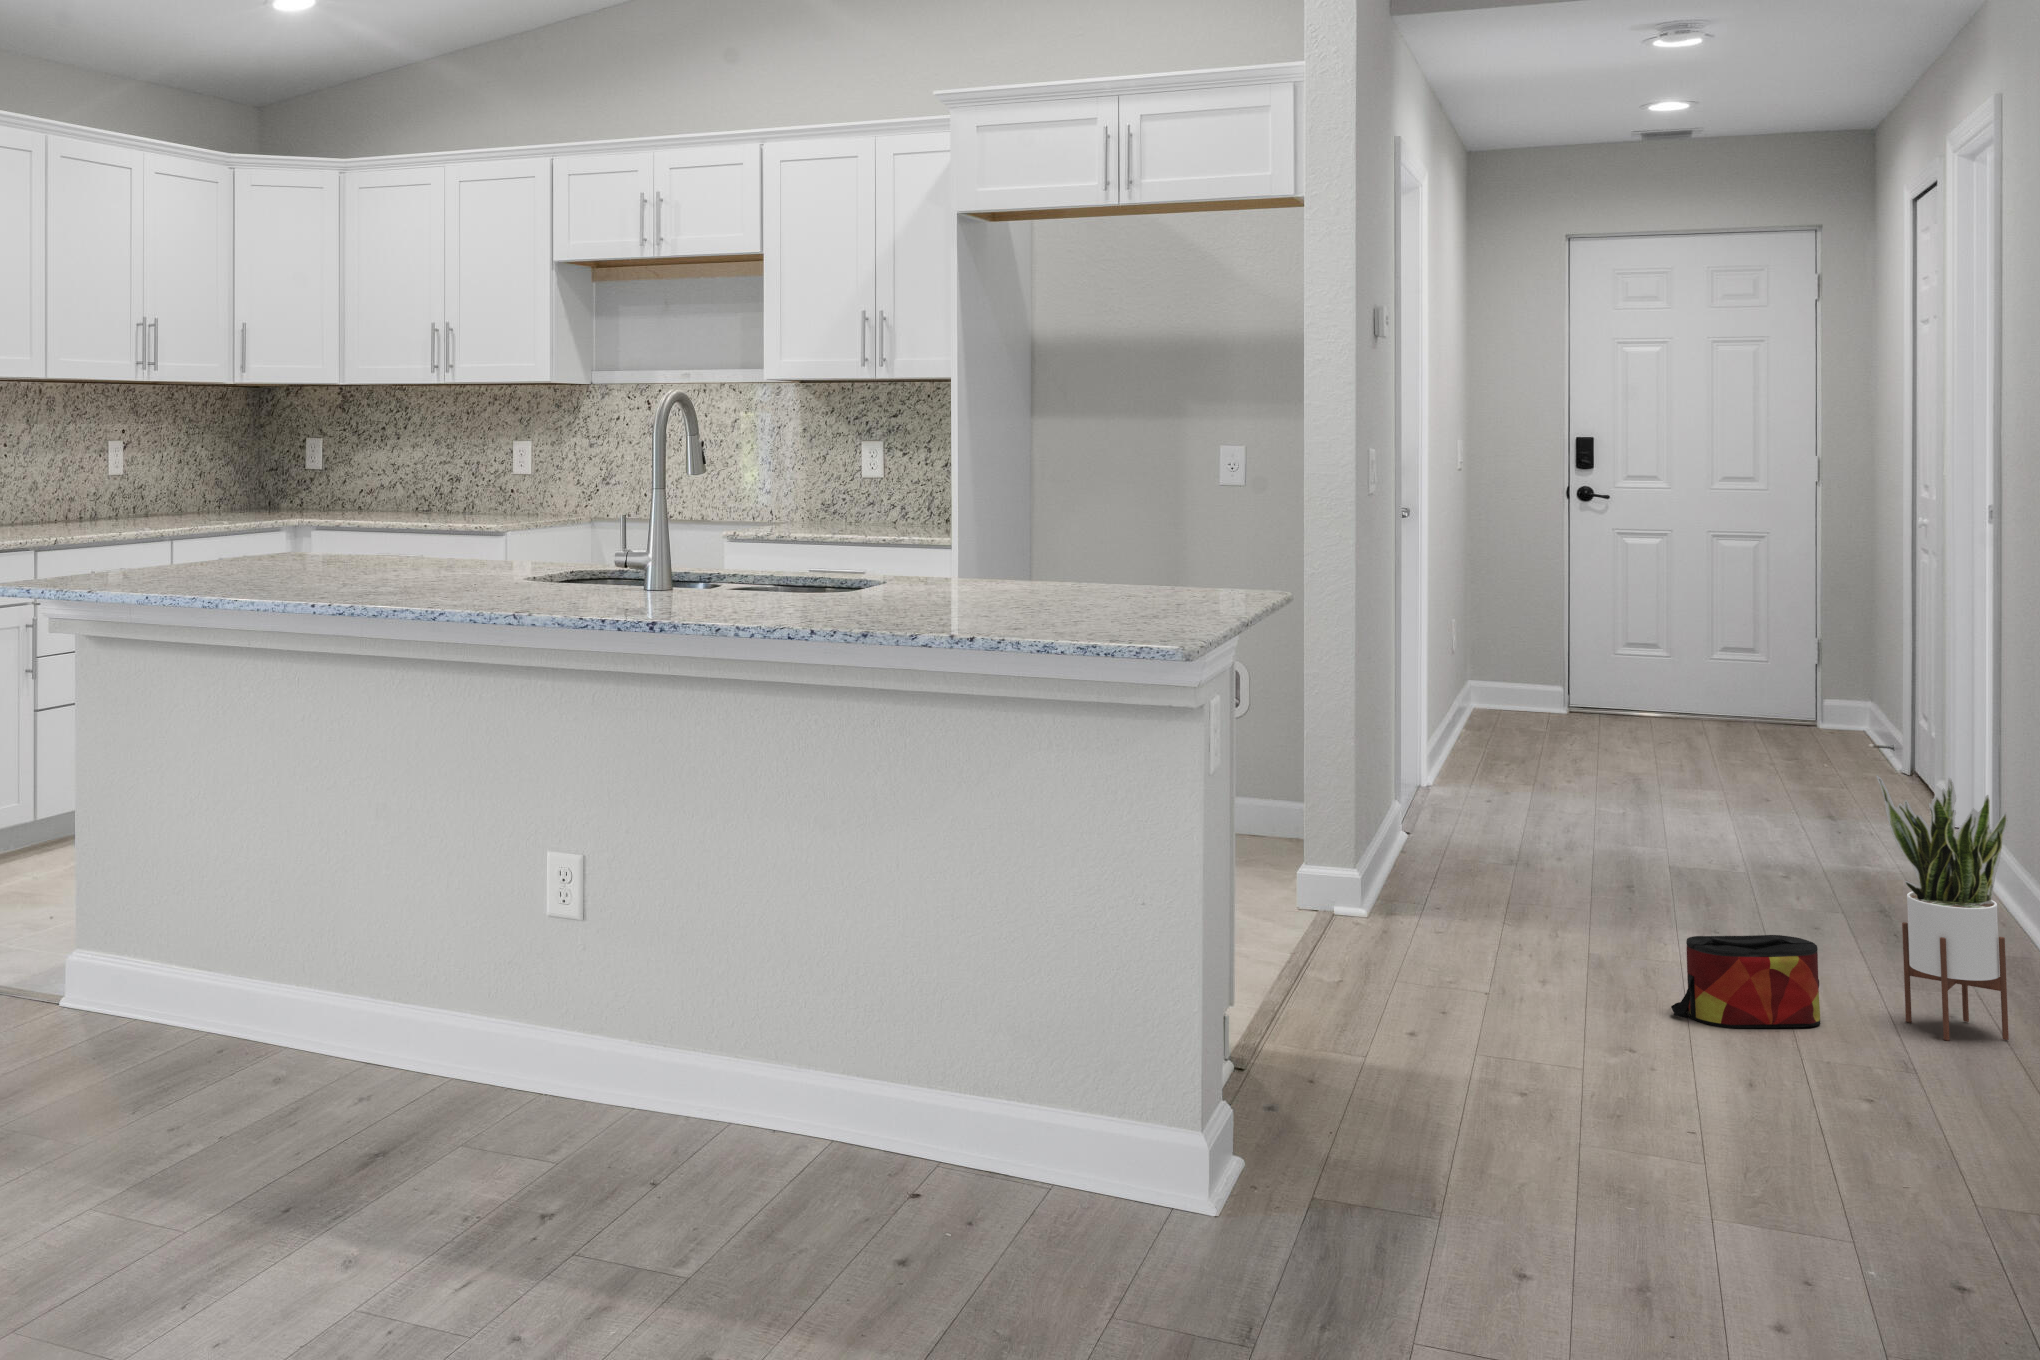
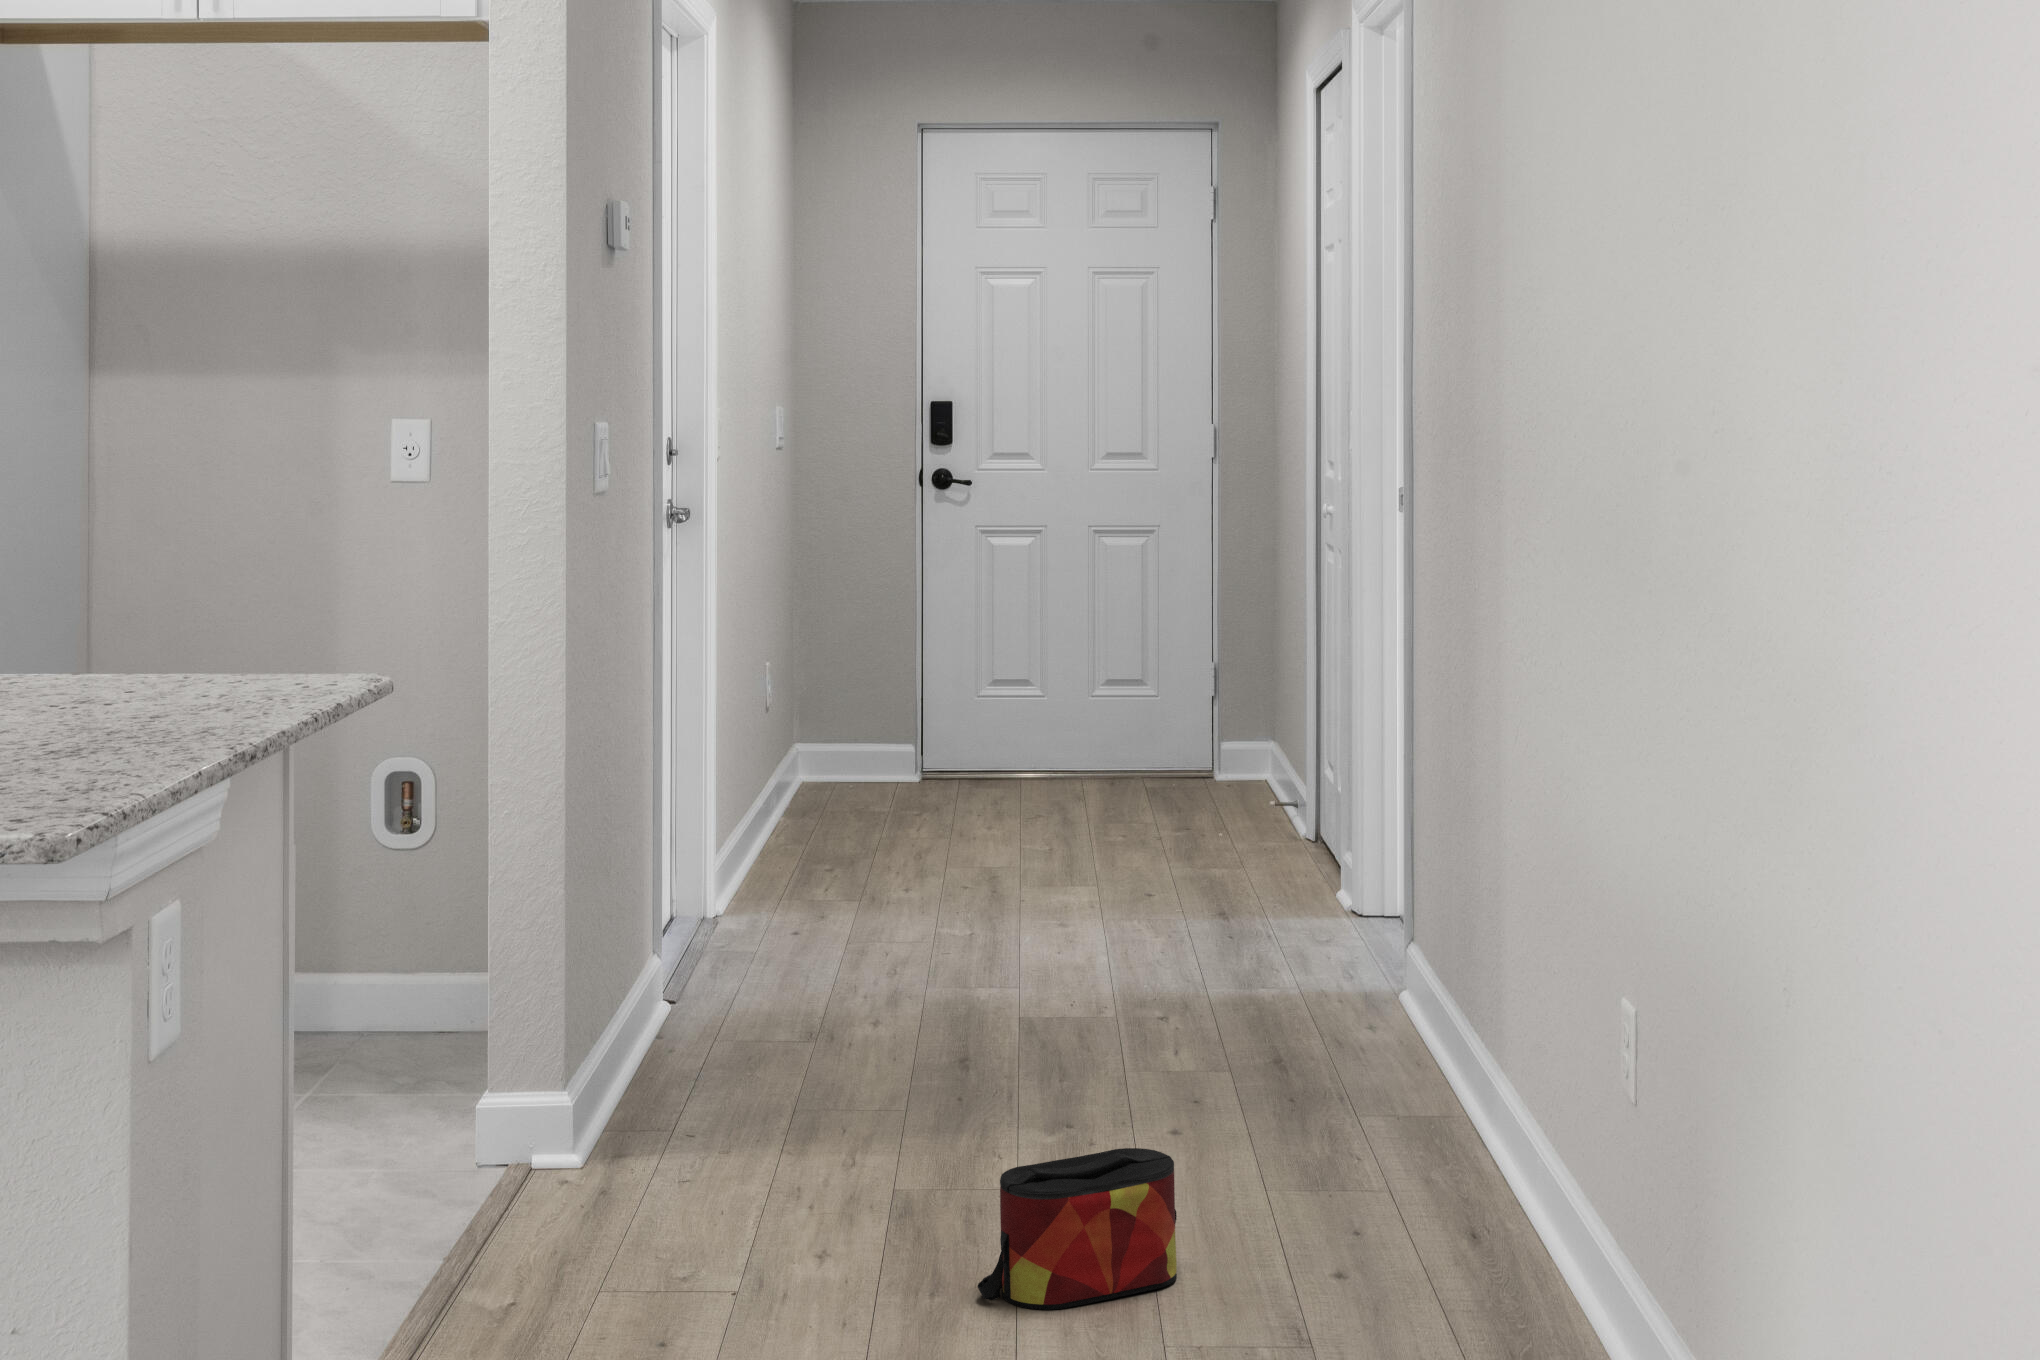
potted plant: present [1876,775,2009,1040] -> none [1252,891,1411,1280]

